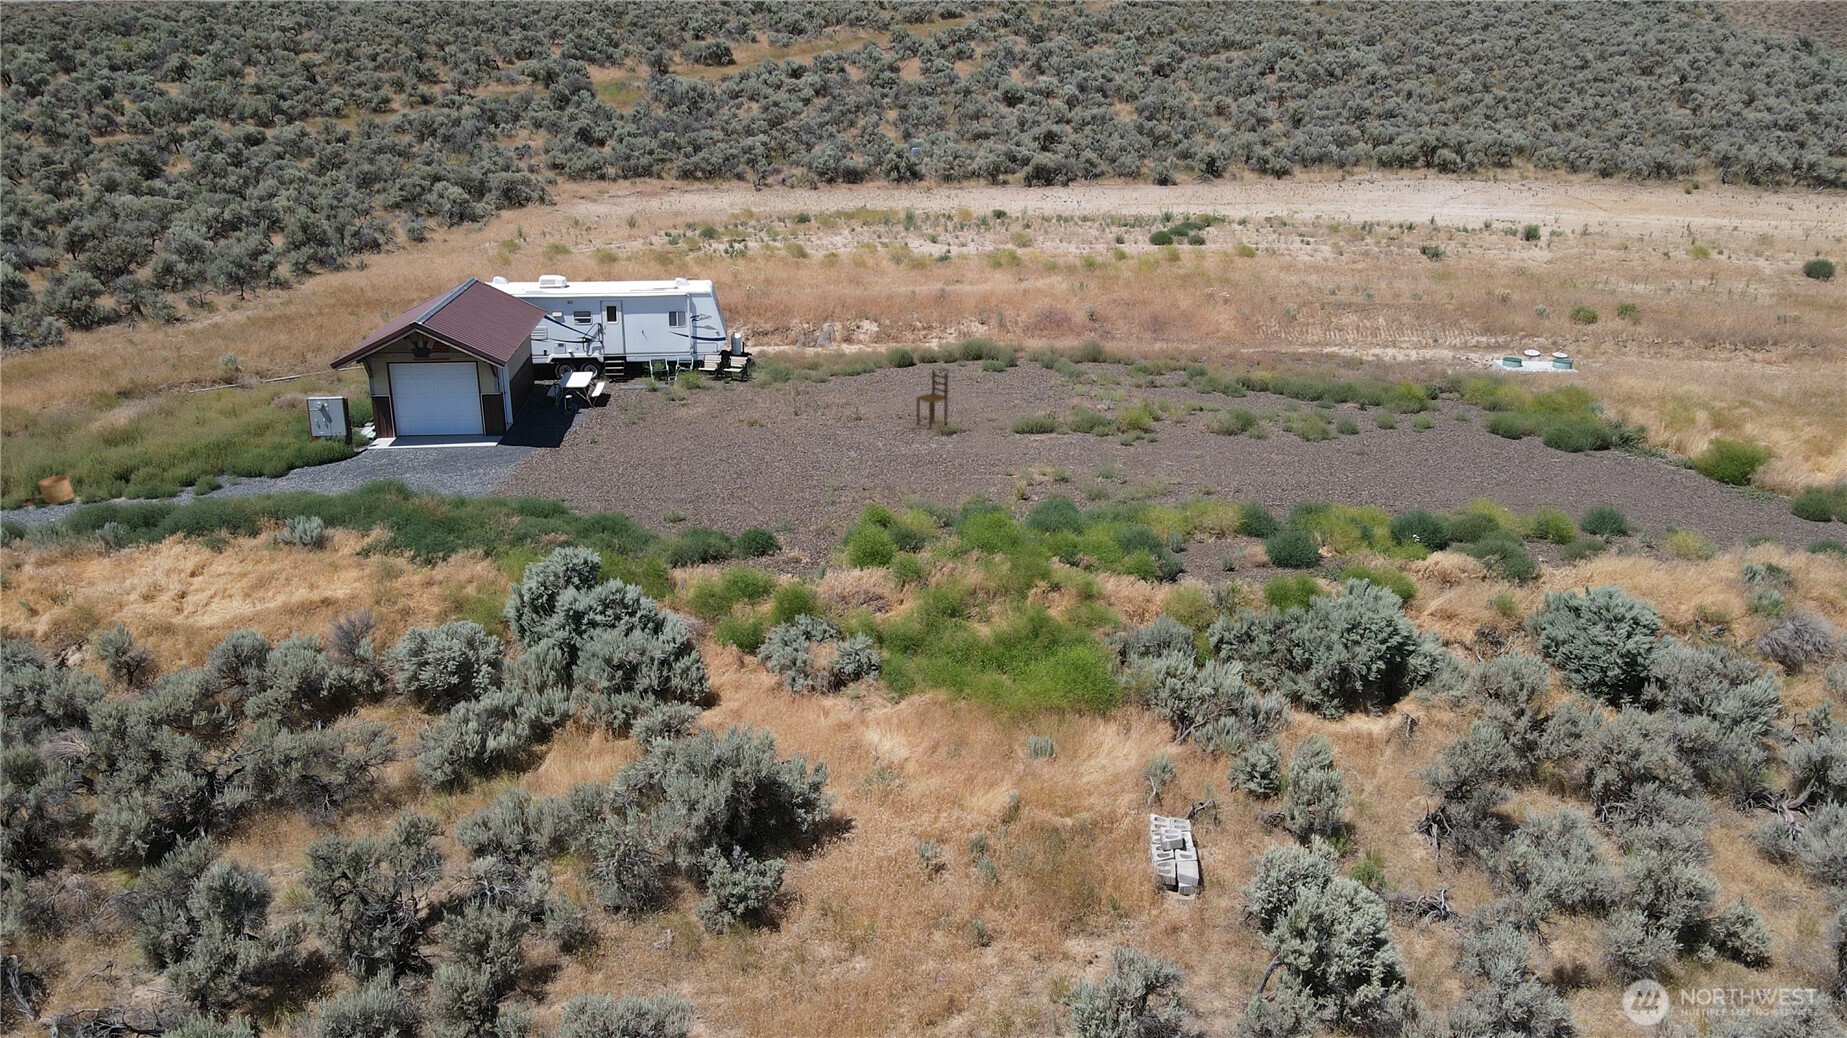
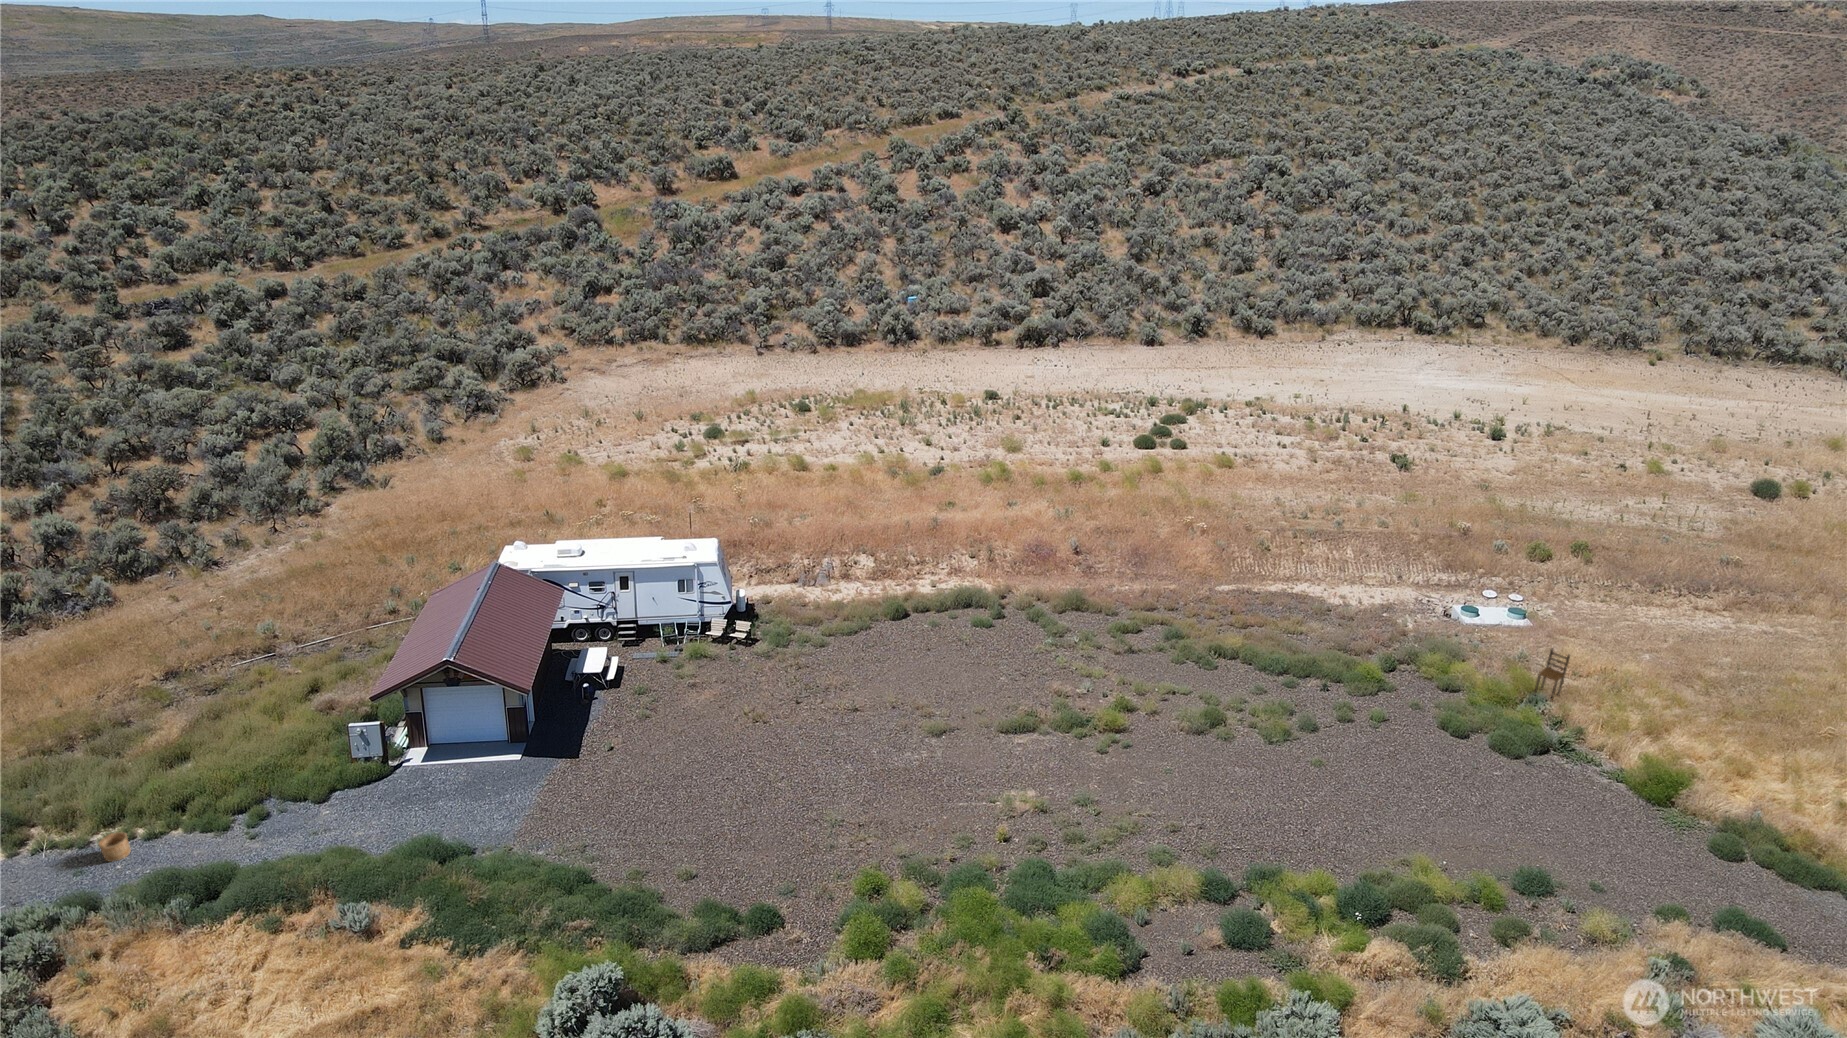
chair: present [917,369,948,429] -> present [1534,649,1570,701]

